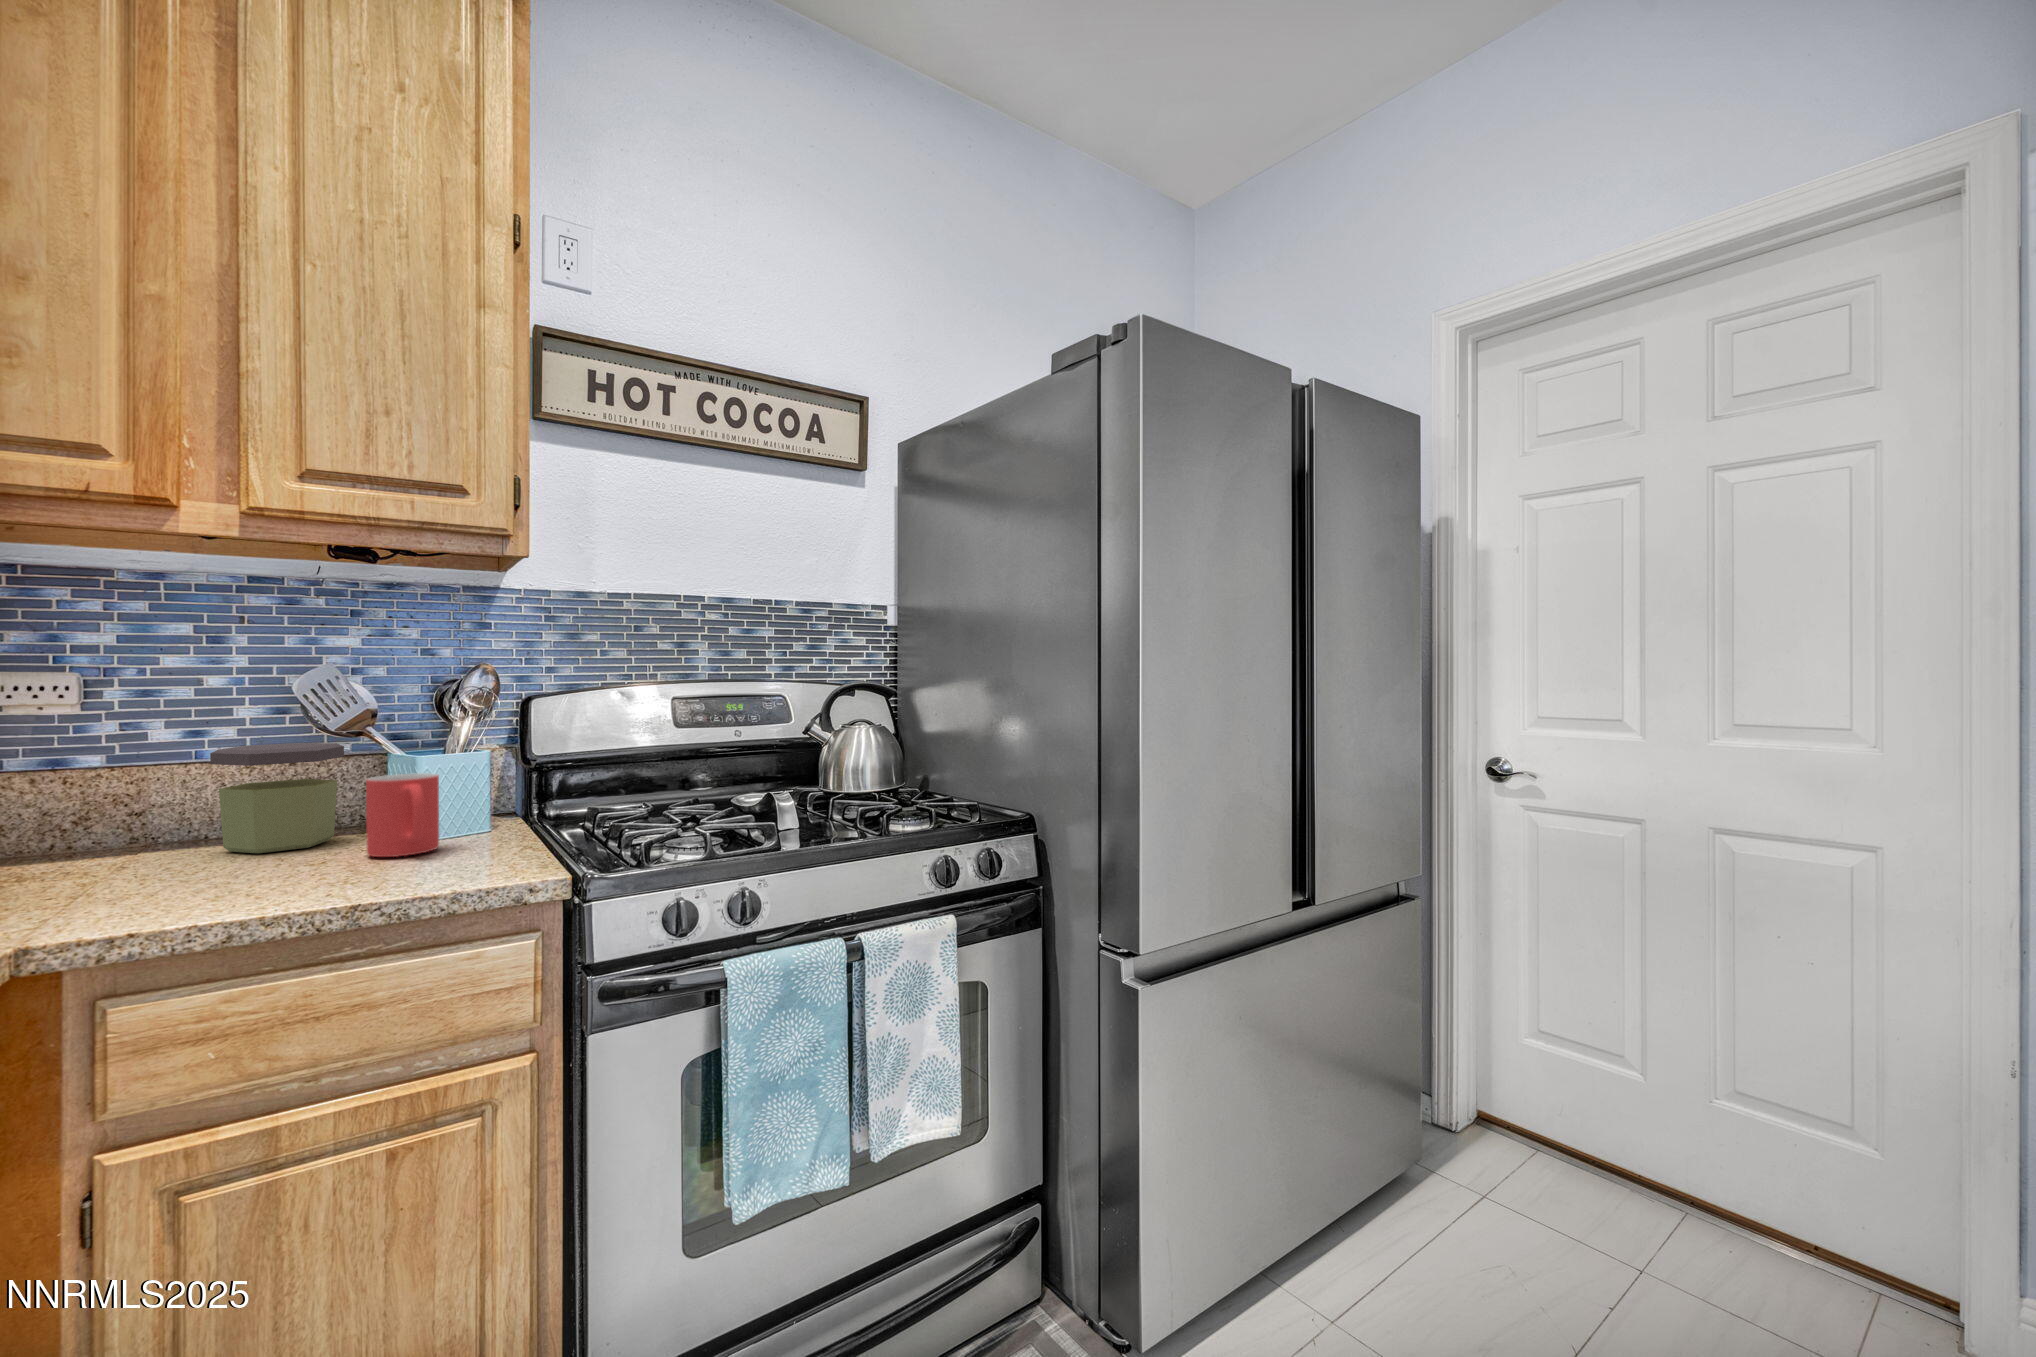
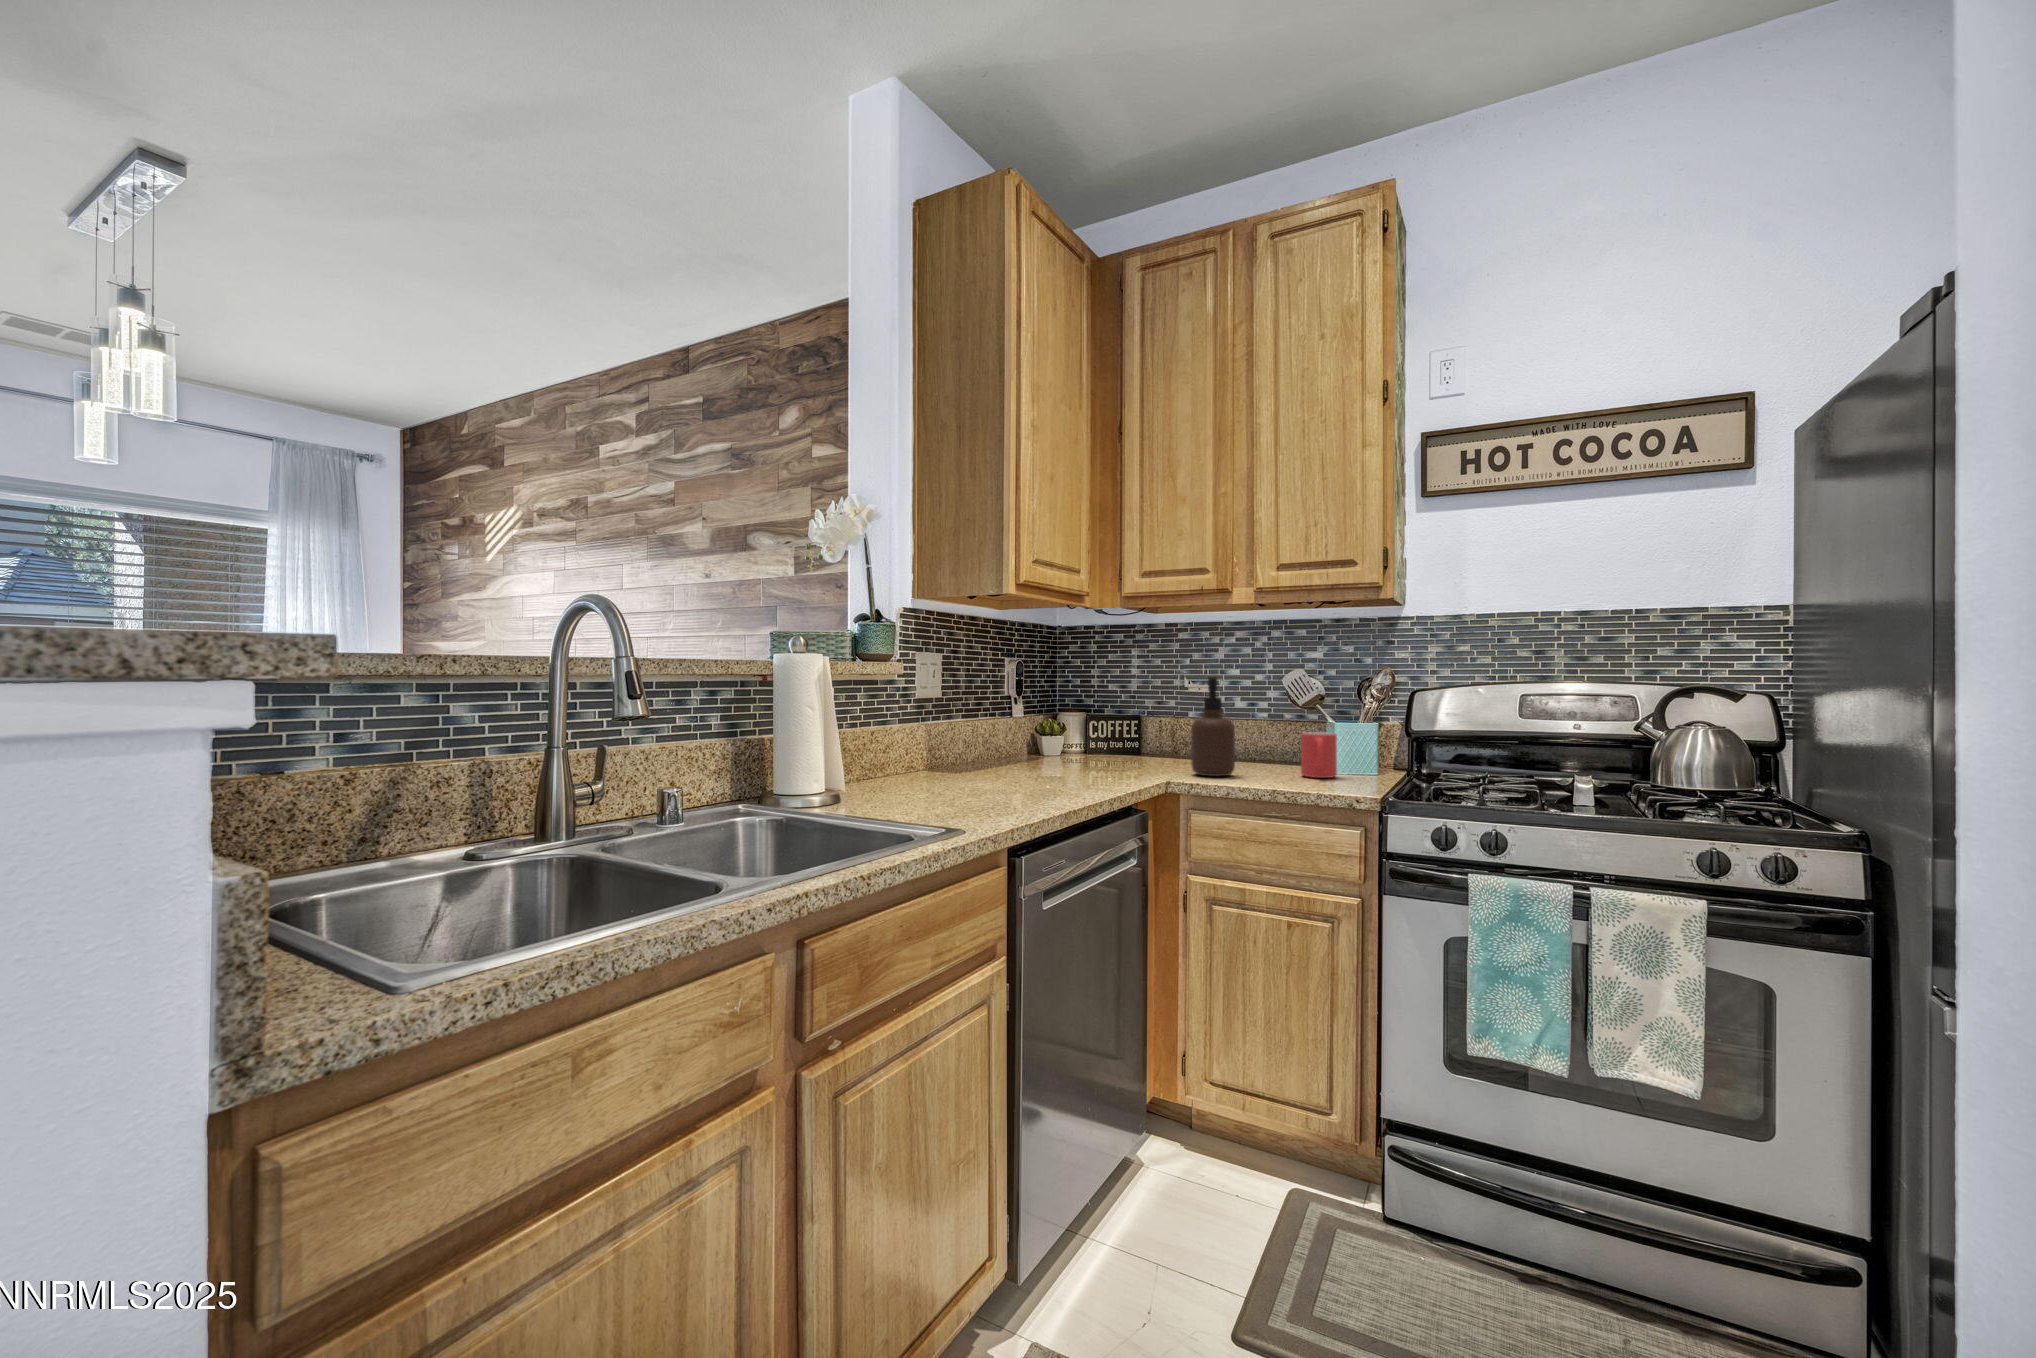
soap dispenser: none [82,682,217,903] -> present [1191,677,1235,776]
jar: present [210,743,344,853] -> none [1247,712,1303,769]

